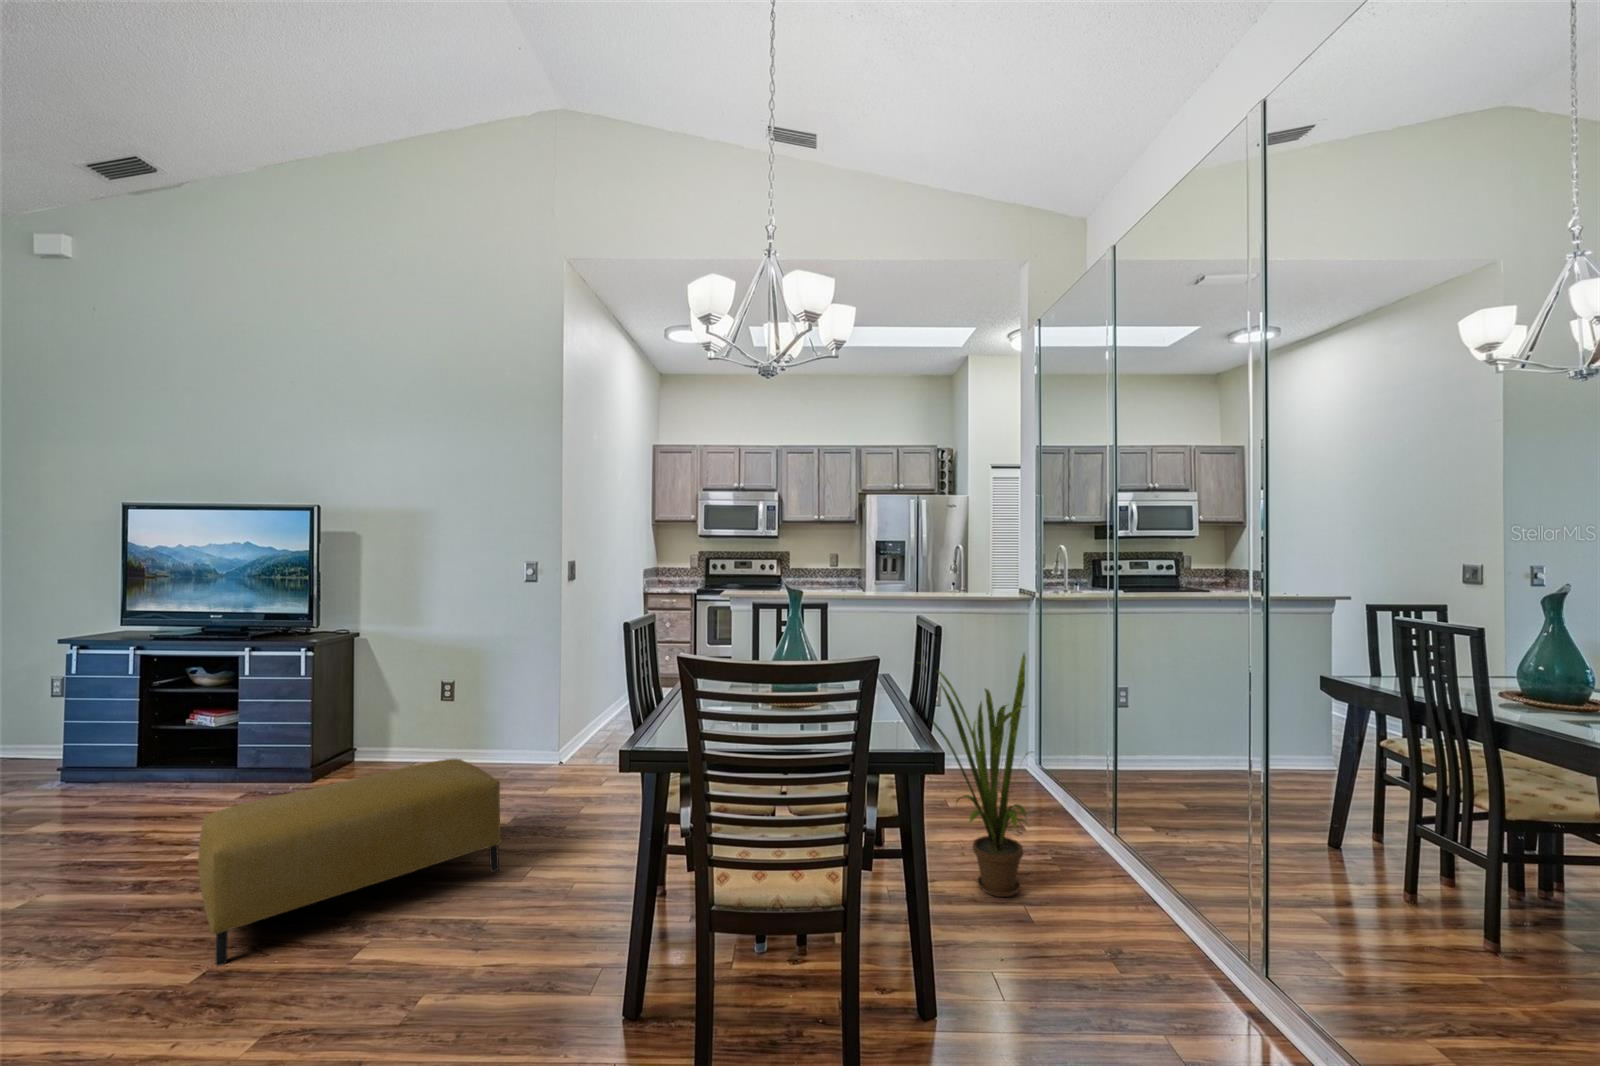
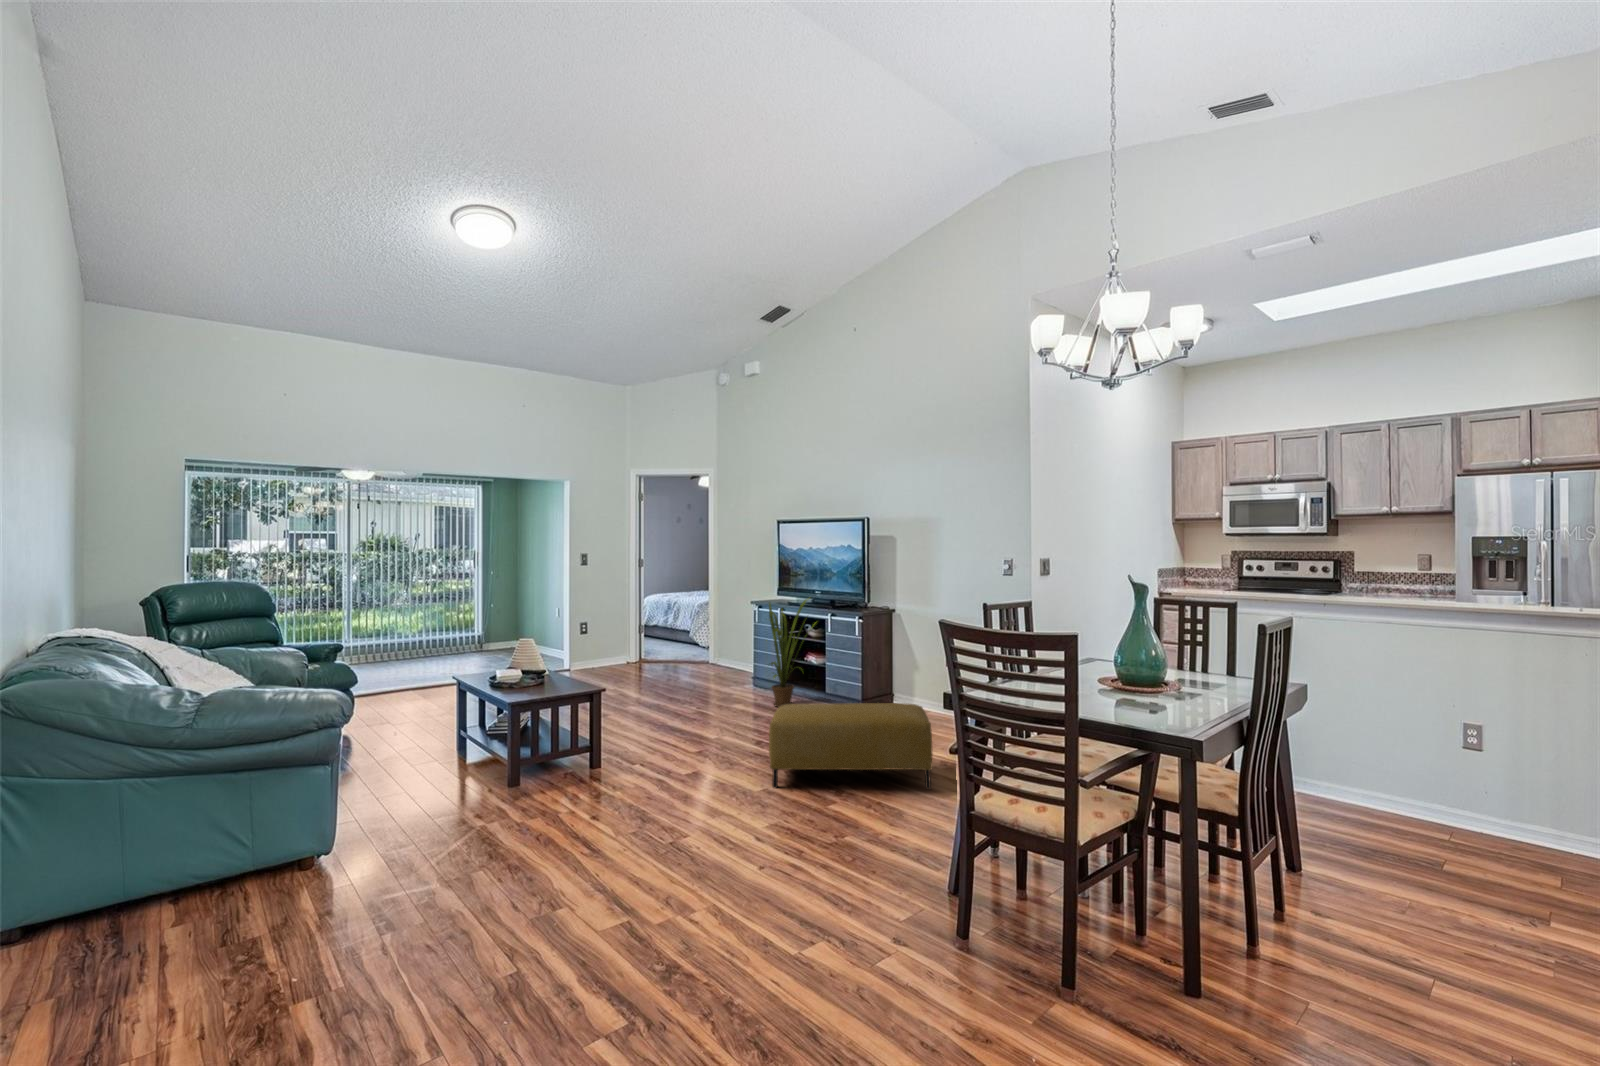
house plant: present [932,654,1027,897] -> present [769,600,807,707]

